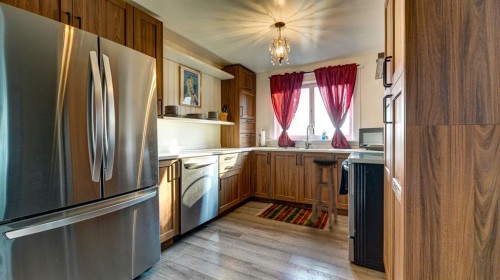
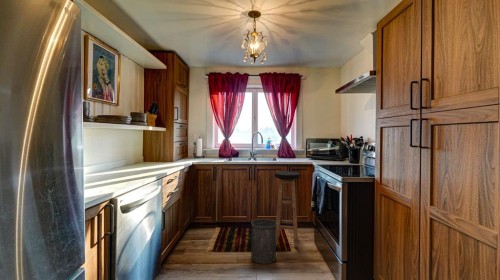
trash can: none [285,197,307,234] -> present [251,219,277,264]

